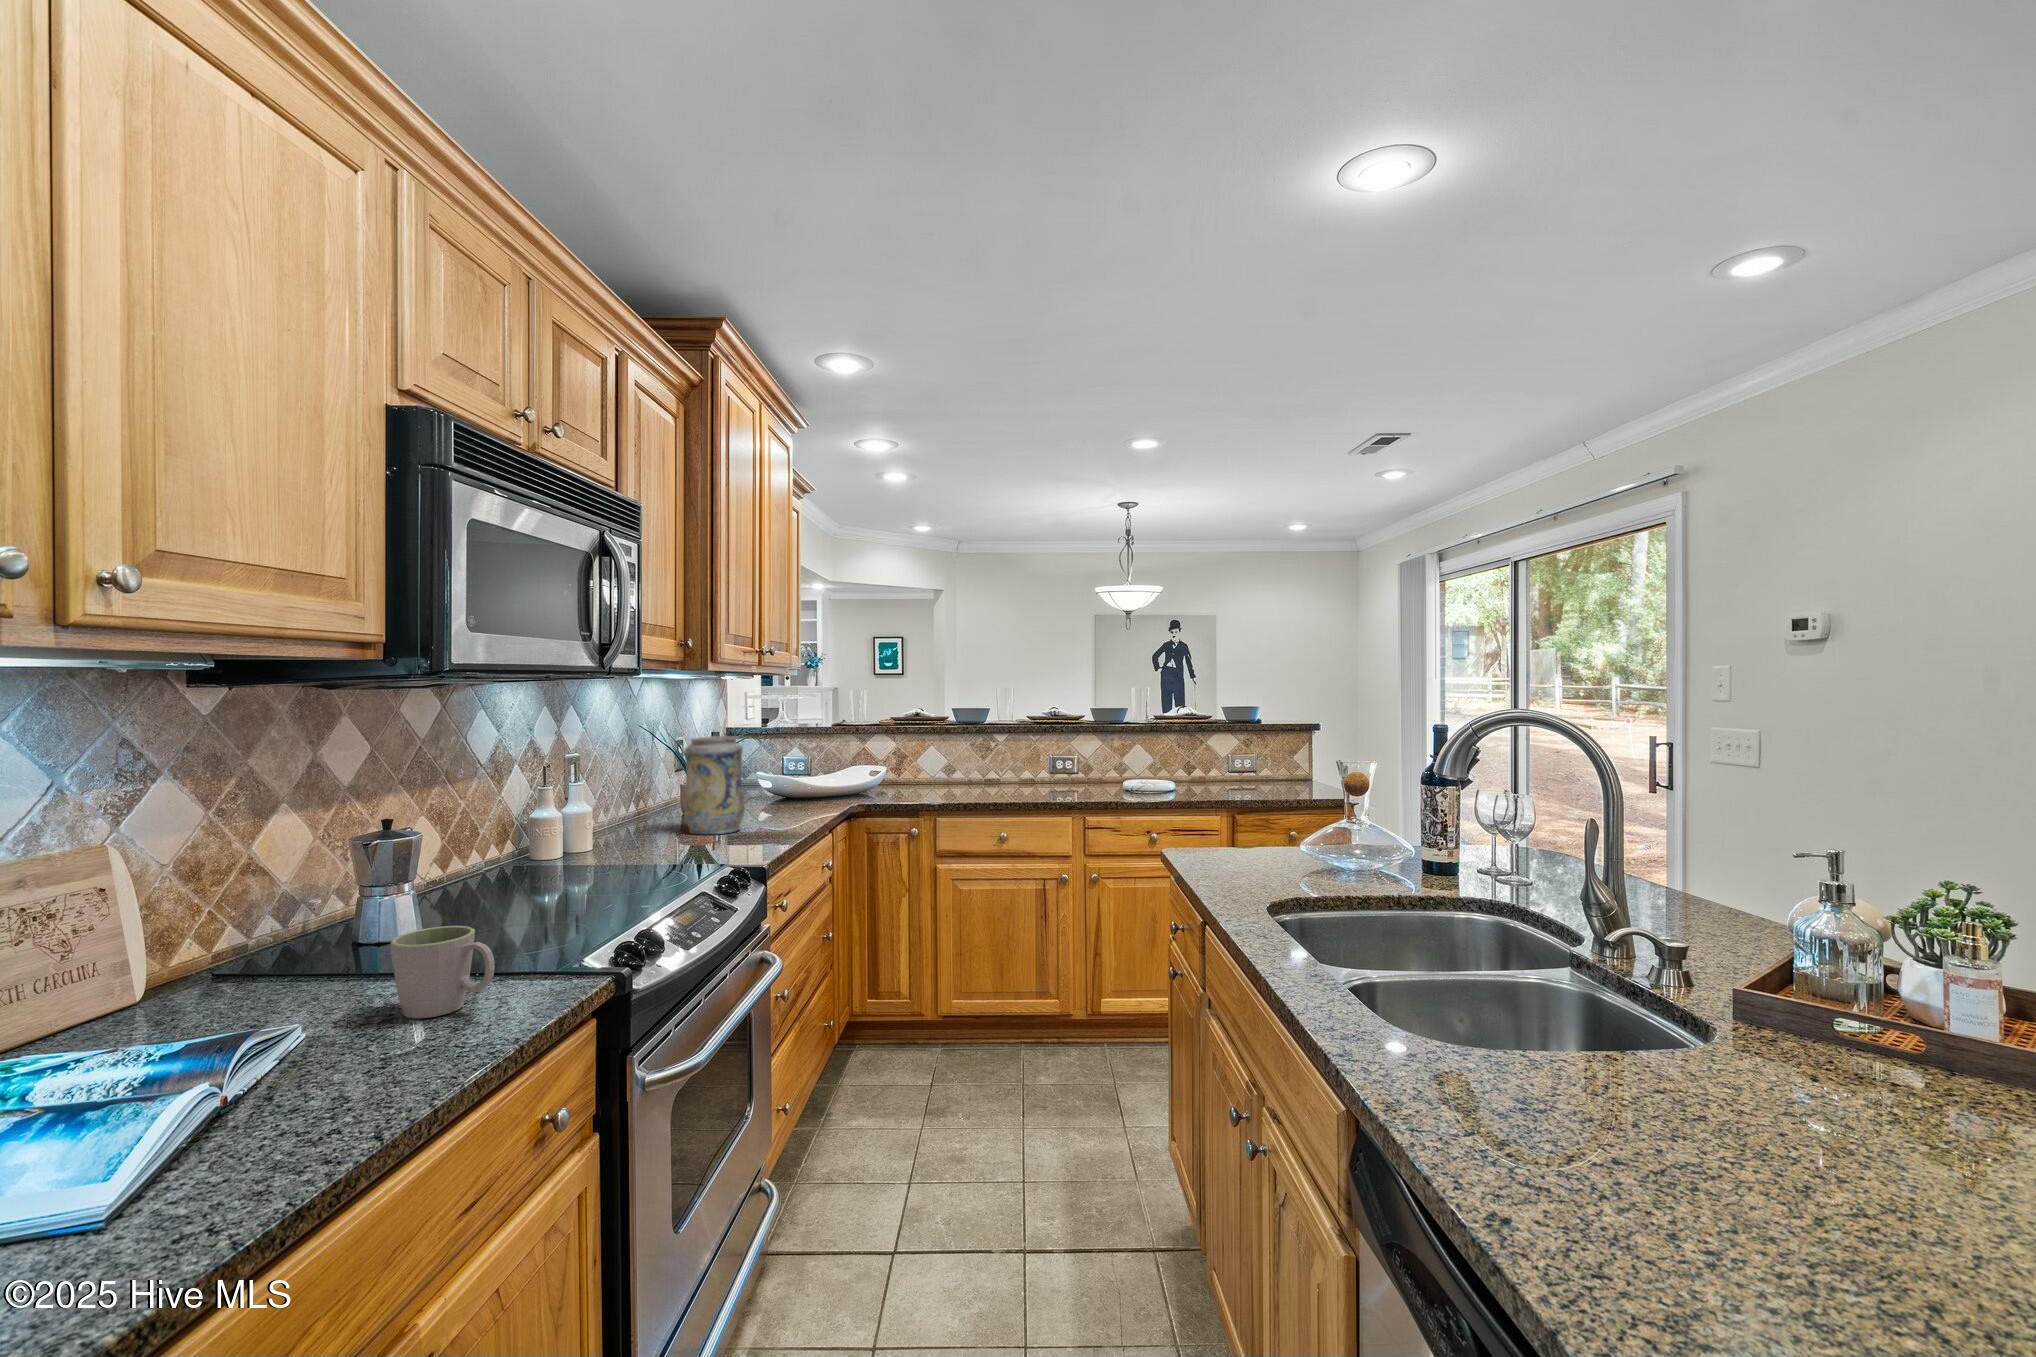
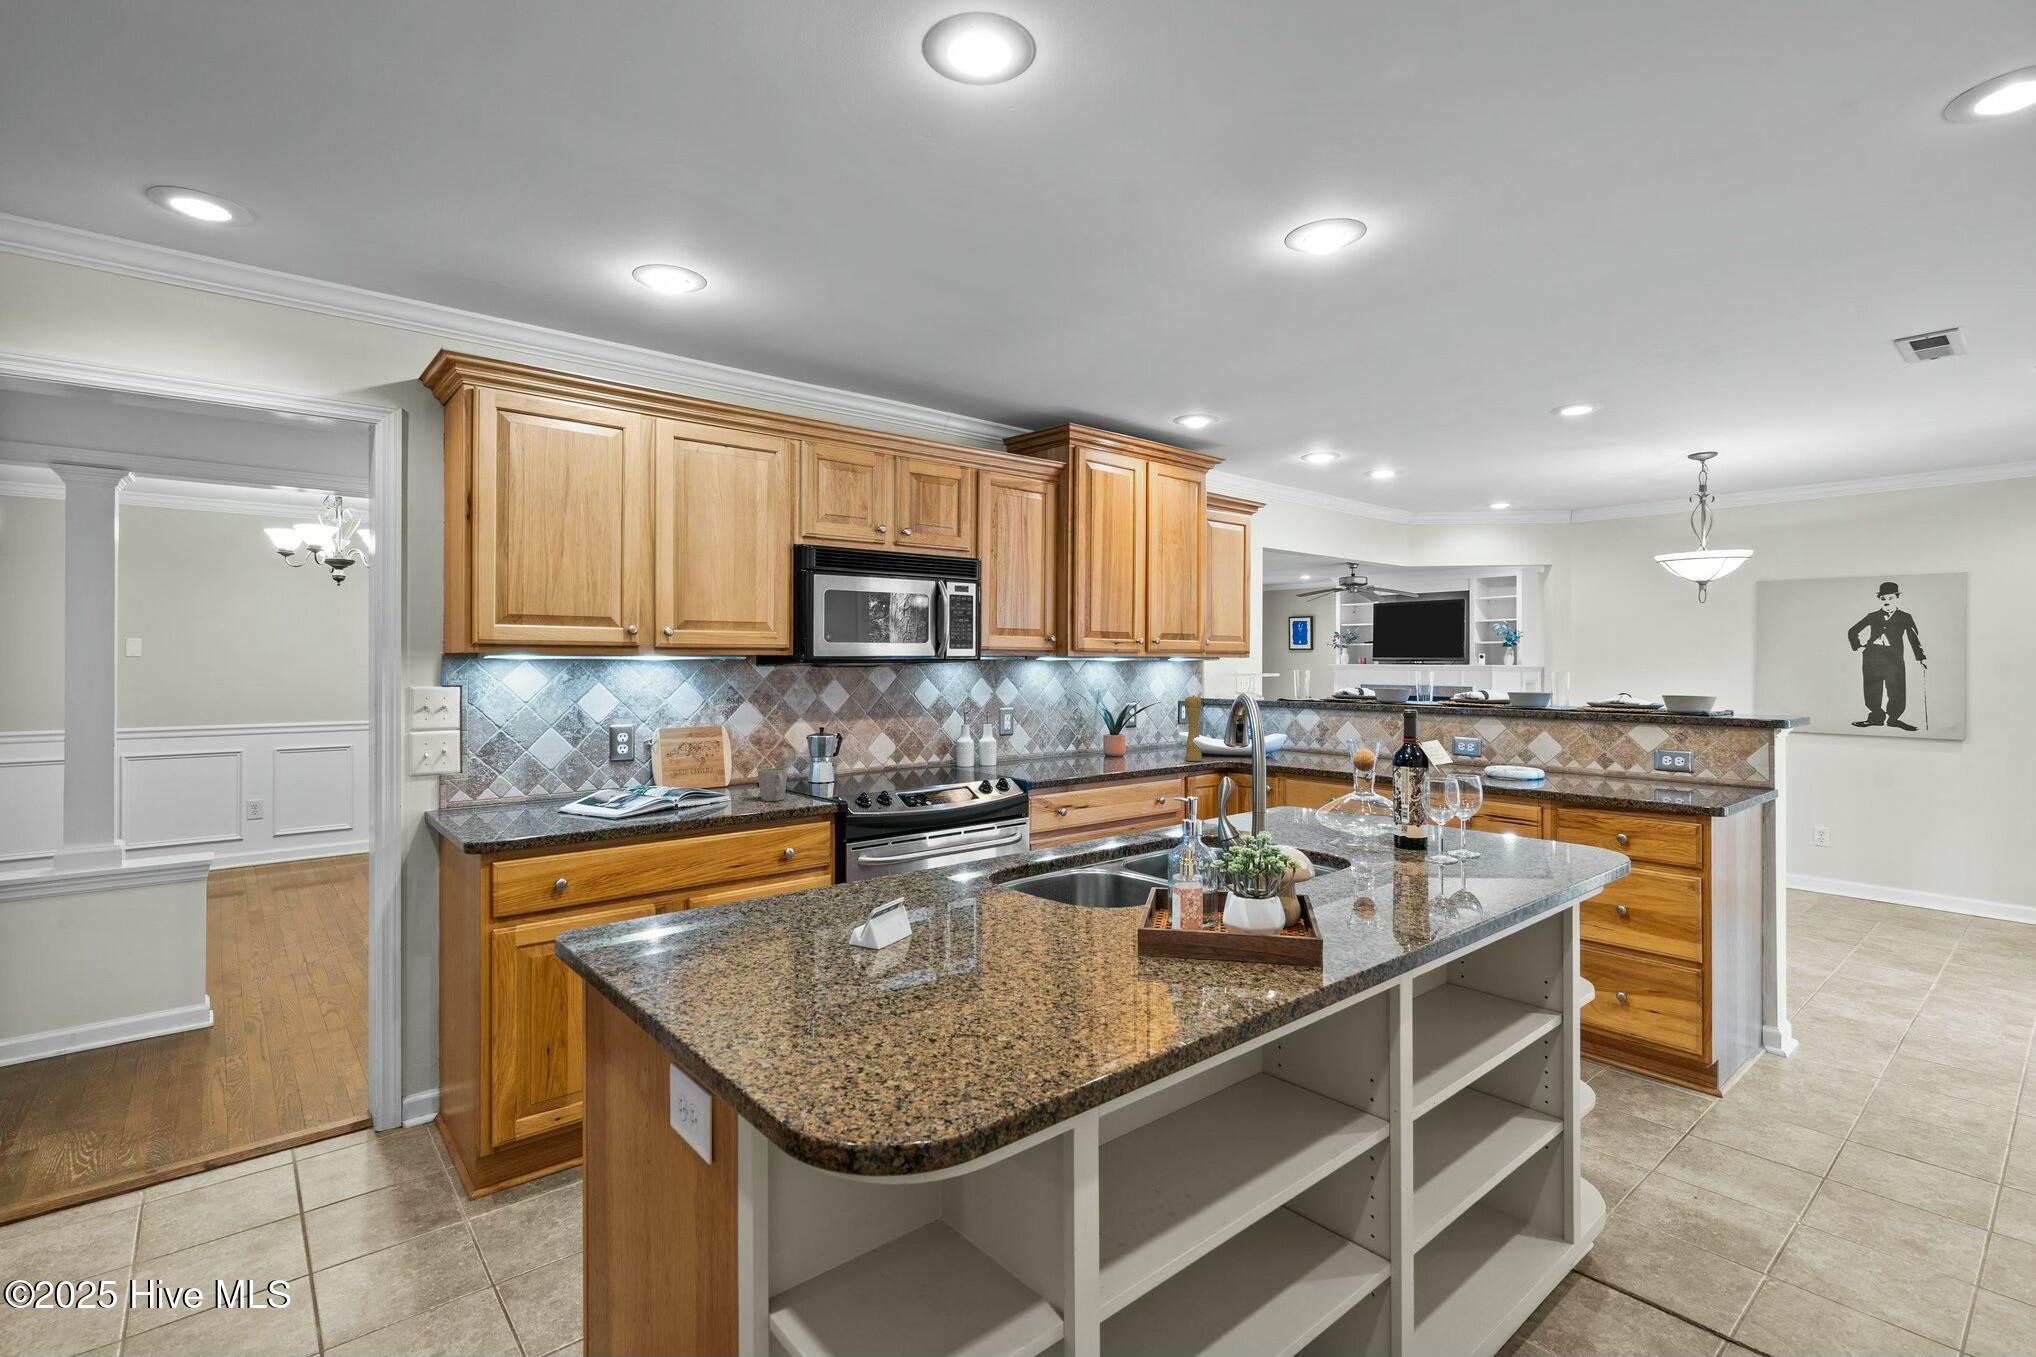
pepper mill: none [800,724,821,807] -> present [1185,695,1202,761]
decorative vase: present [684,736,745,834] -> none [1059,701,1099,767]

